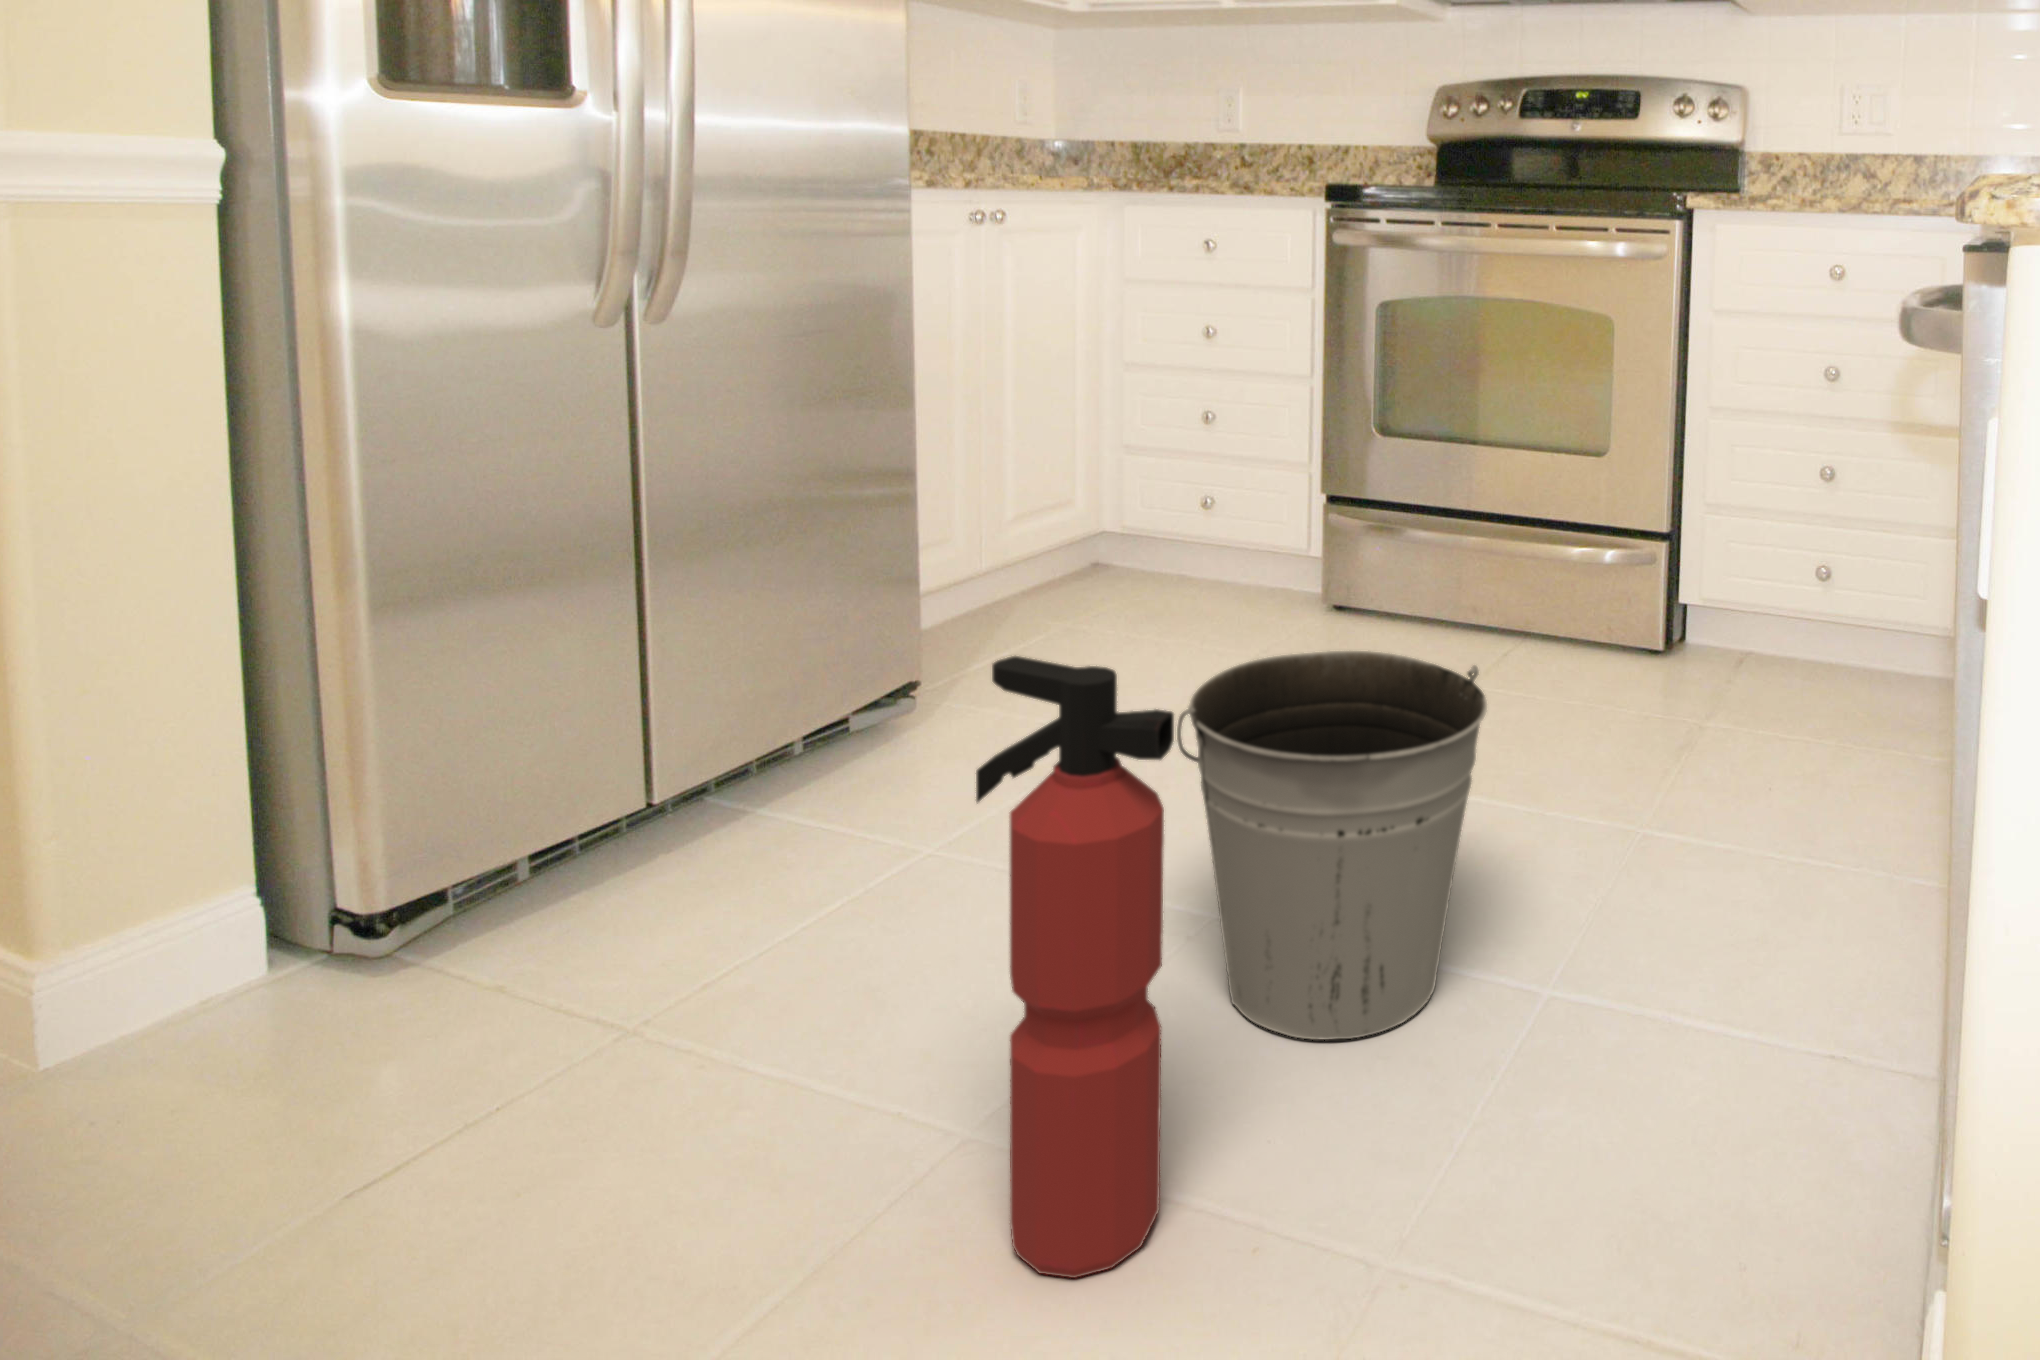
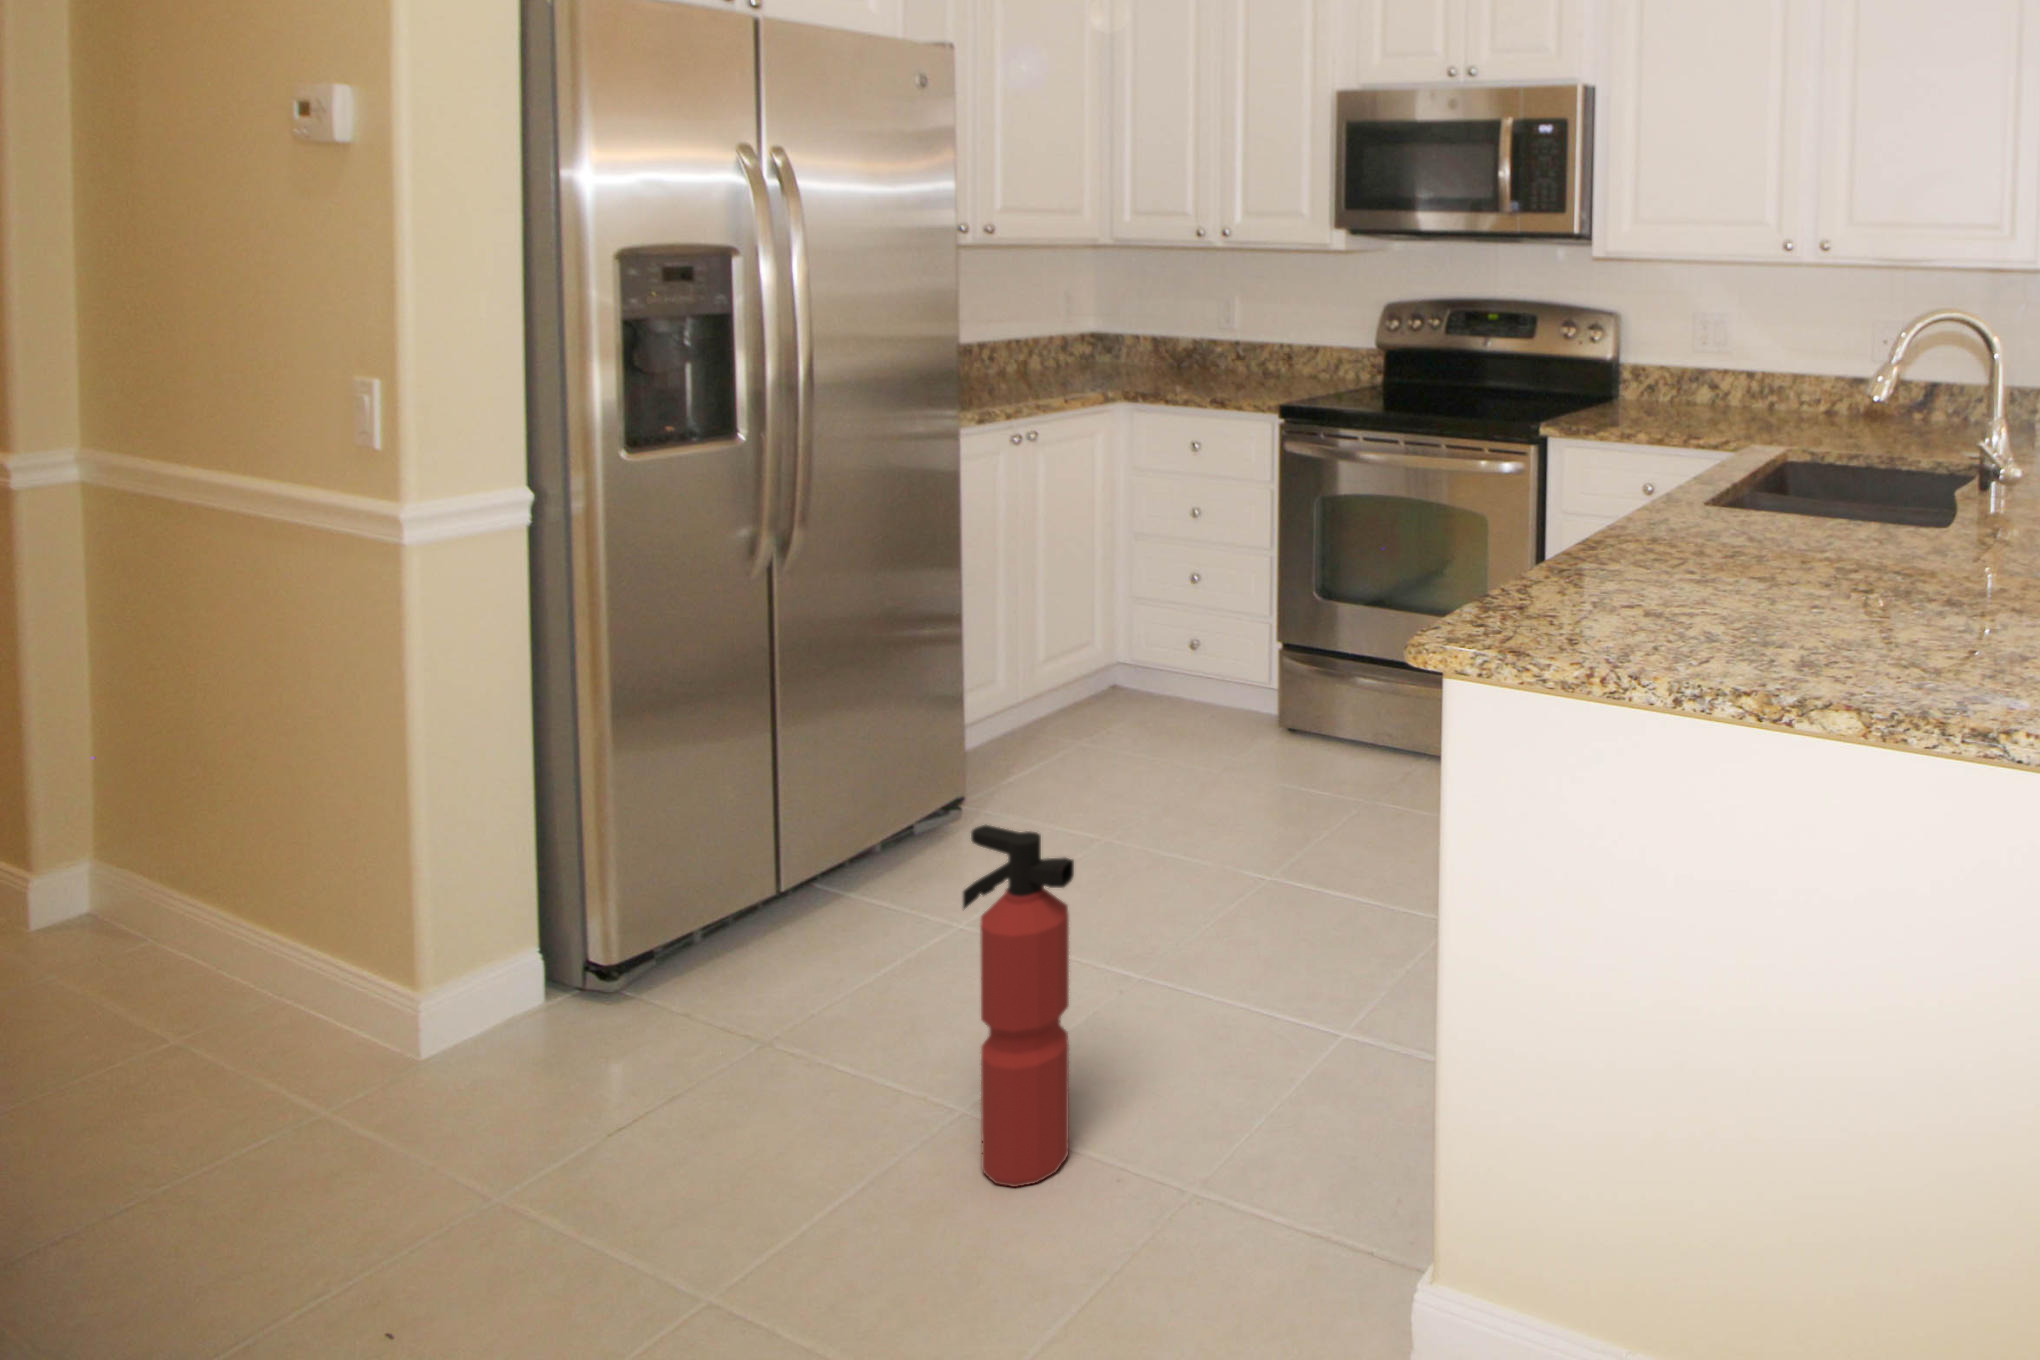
bucket: present [1177,651,1487,1040] -> none [1104,799,1310,1060]

